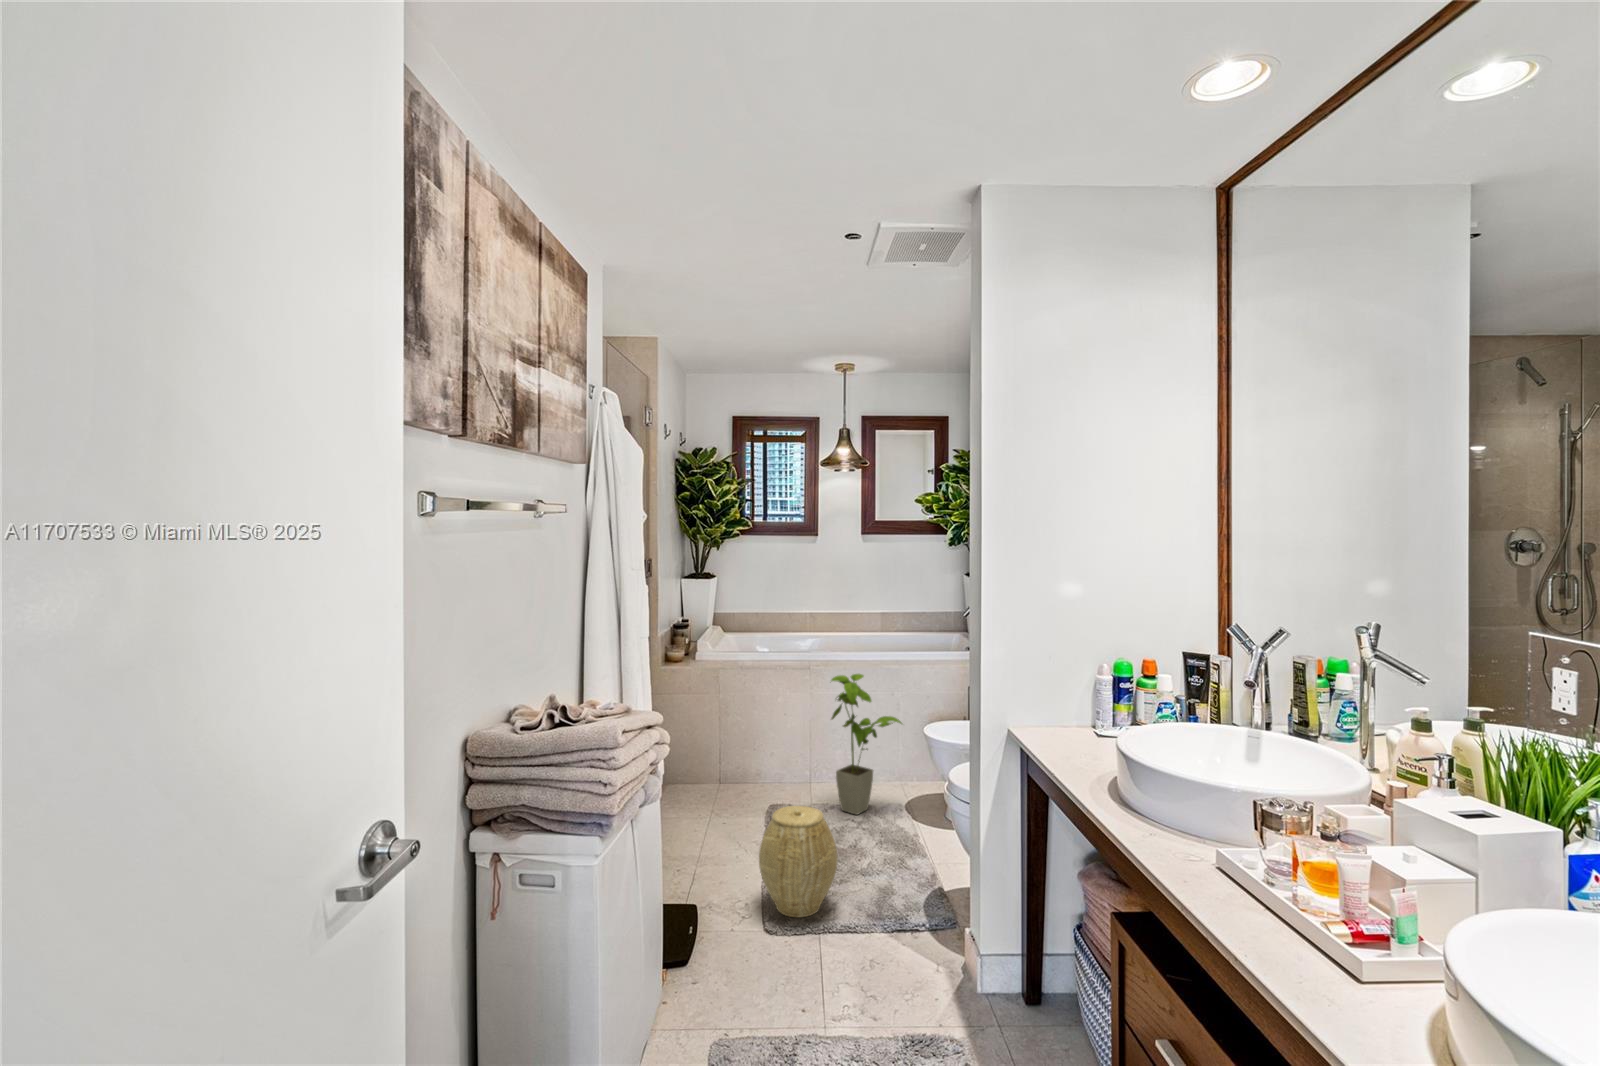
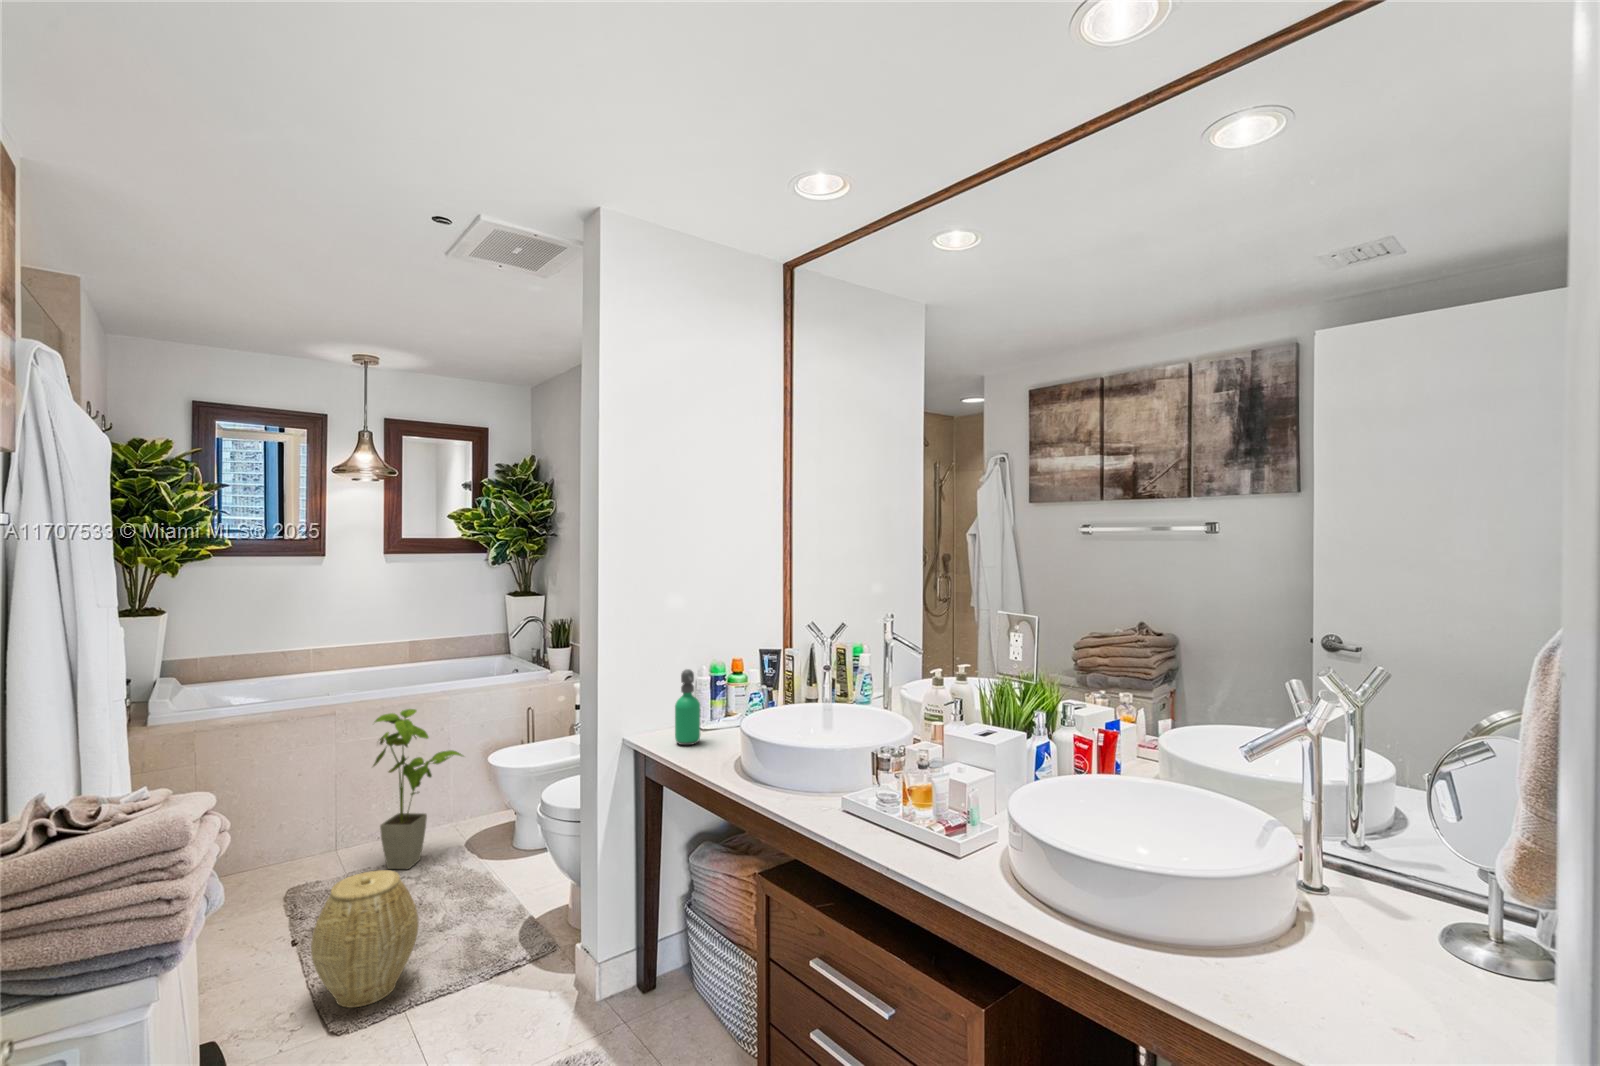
soap dispenser: none [1058,667,1088,751] -> present [675,669,700,745]

